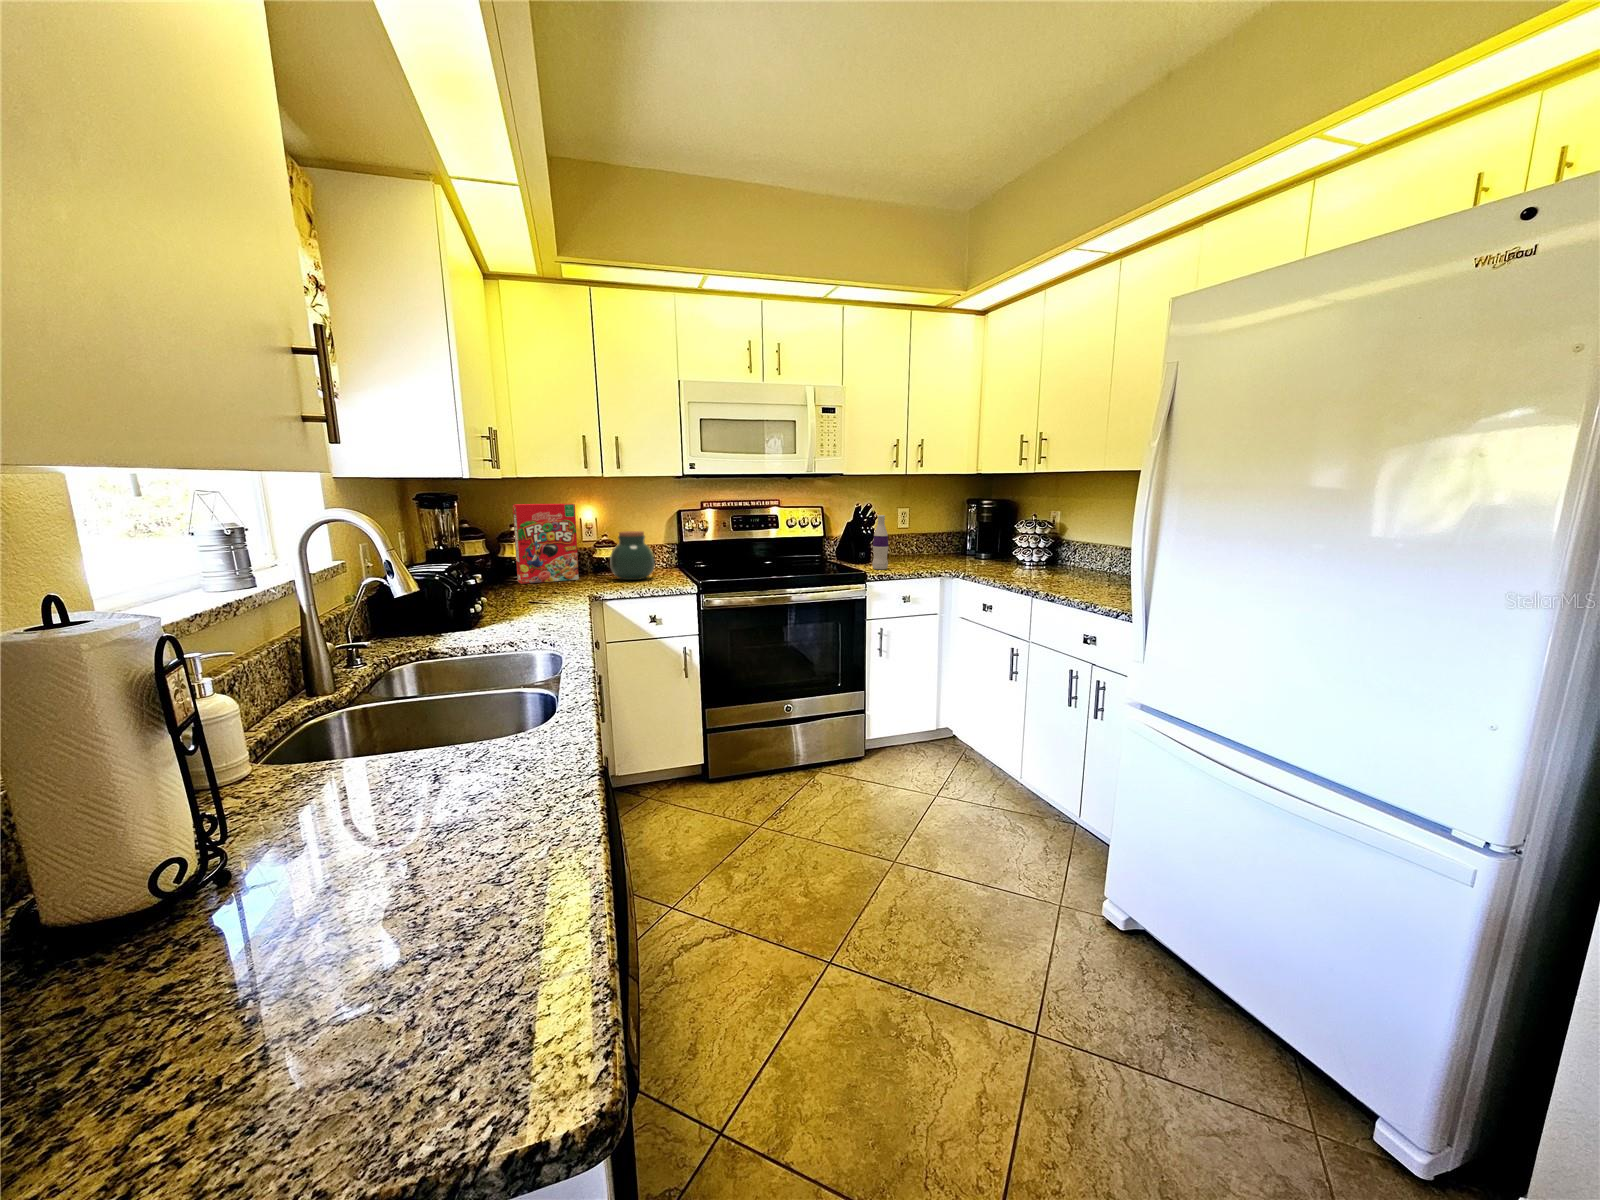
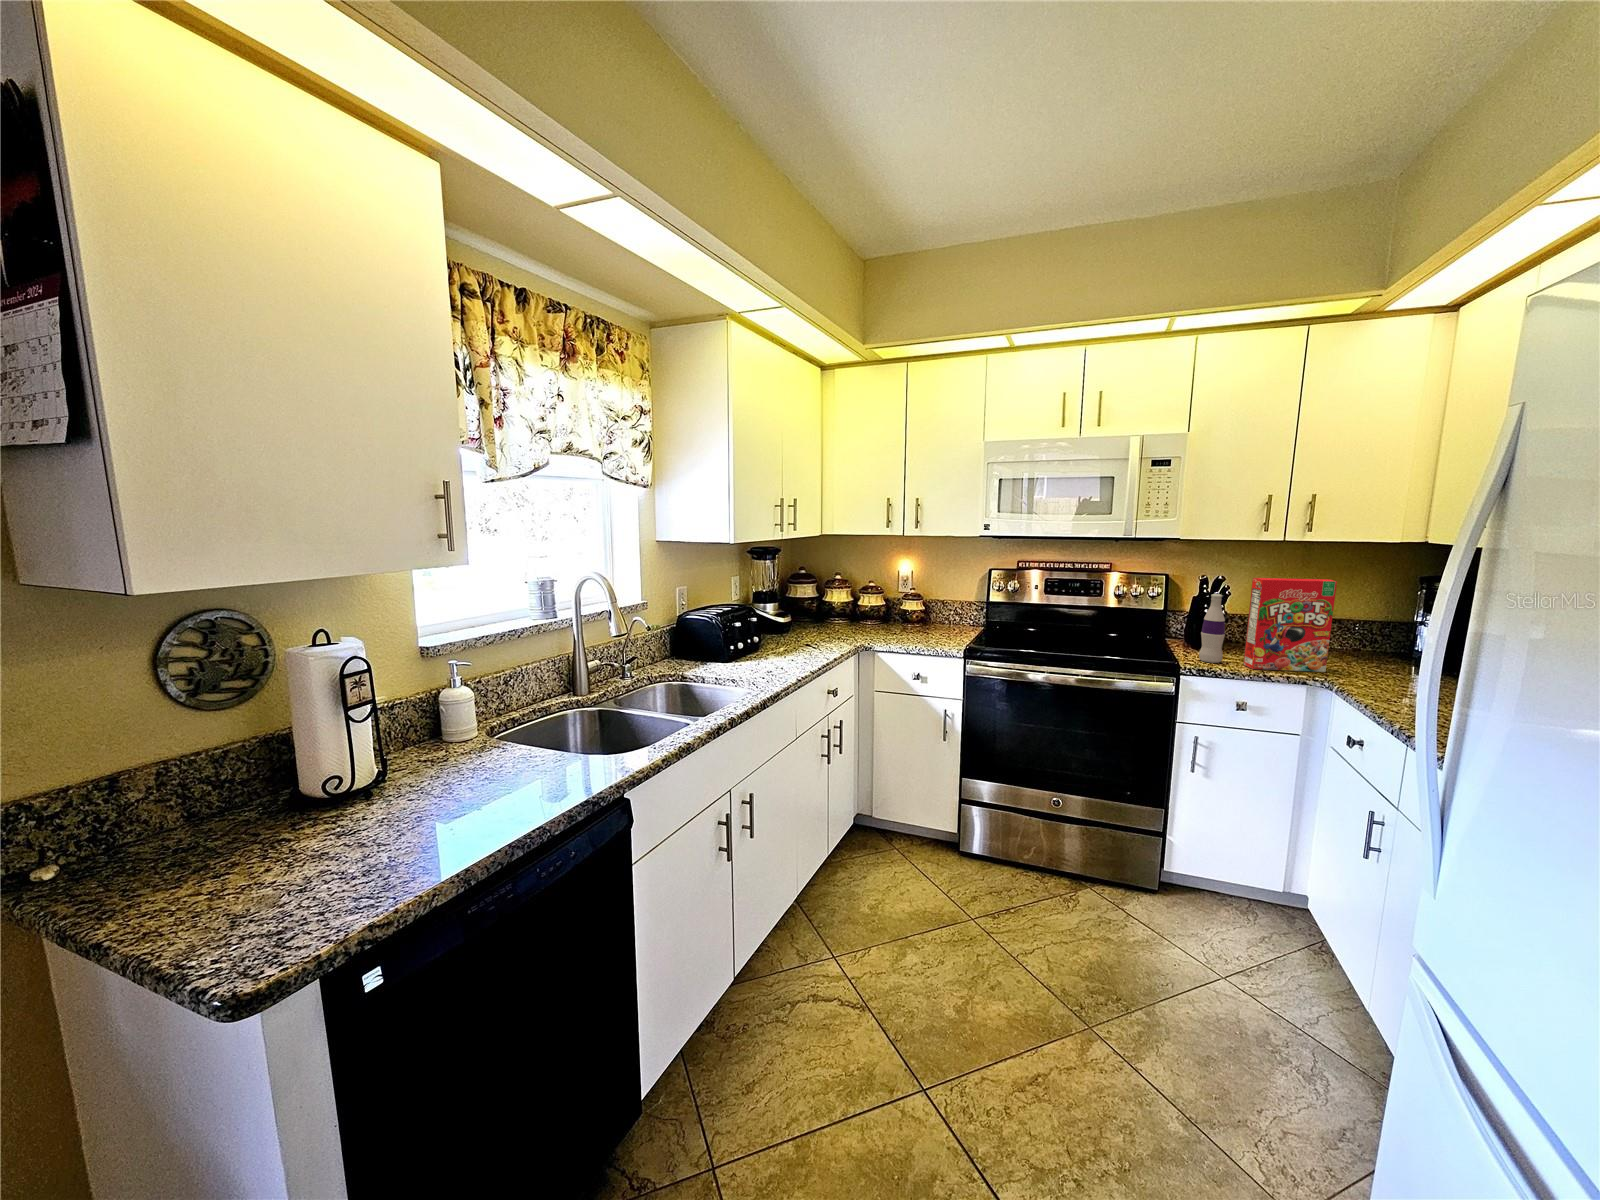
cereal box: present [513,504,579,584] -> present [1243,578,1337,672]
jar: present [610,531,655,580] -> none [895,590,936,637]

